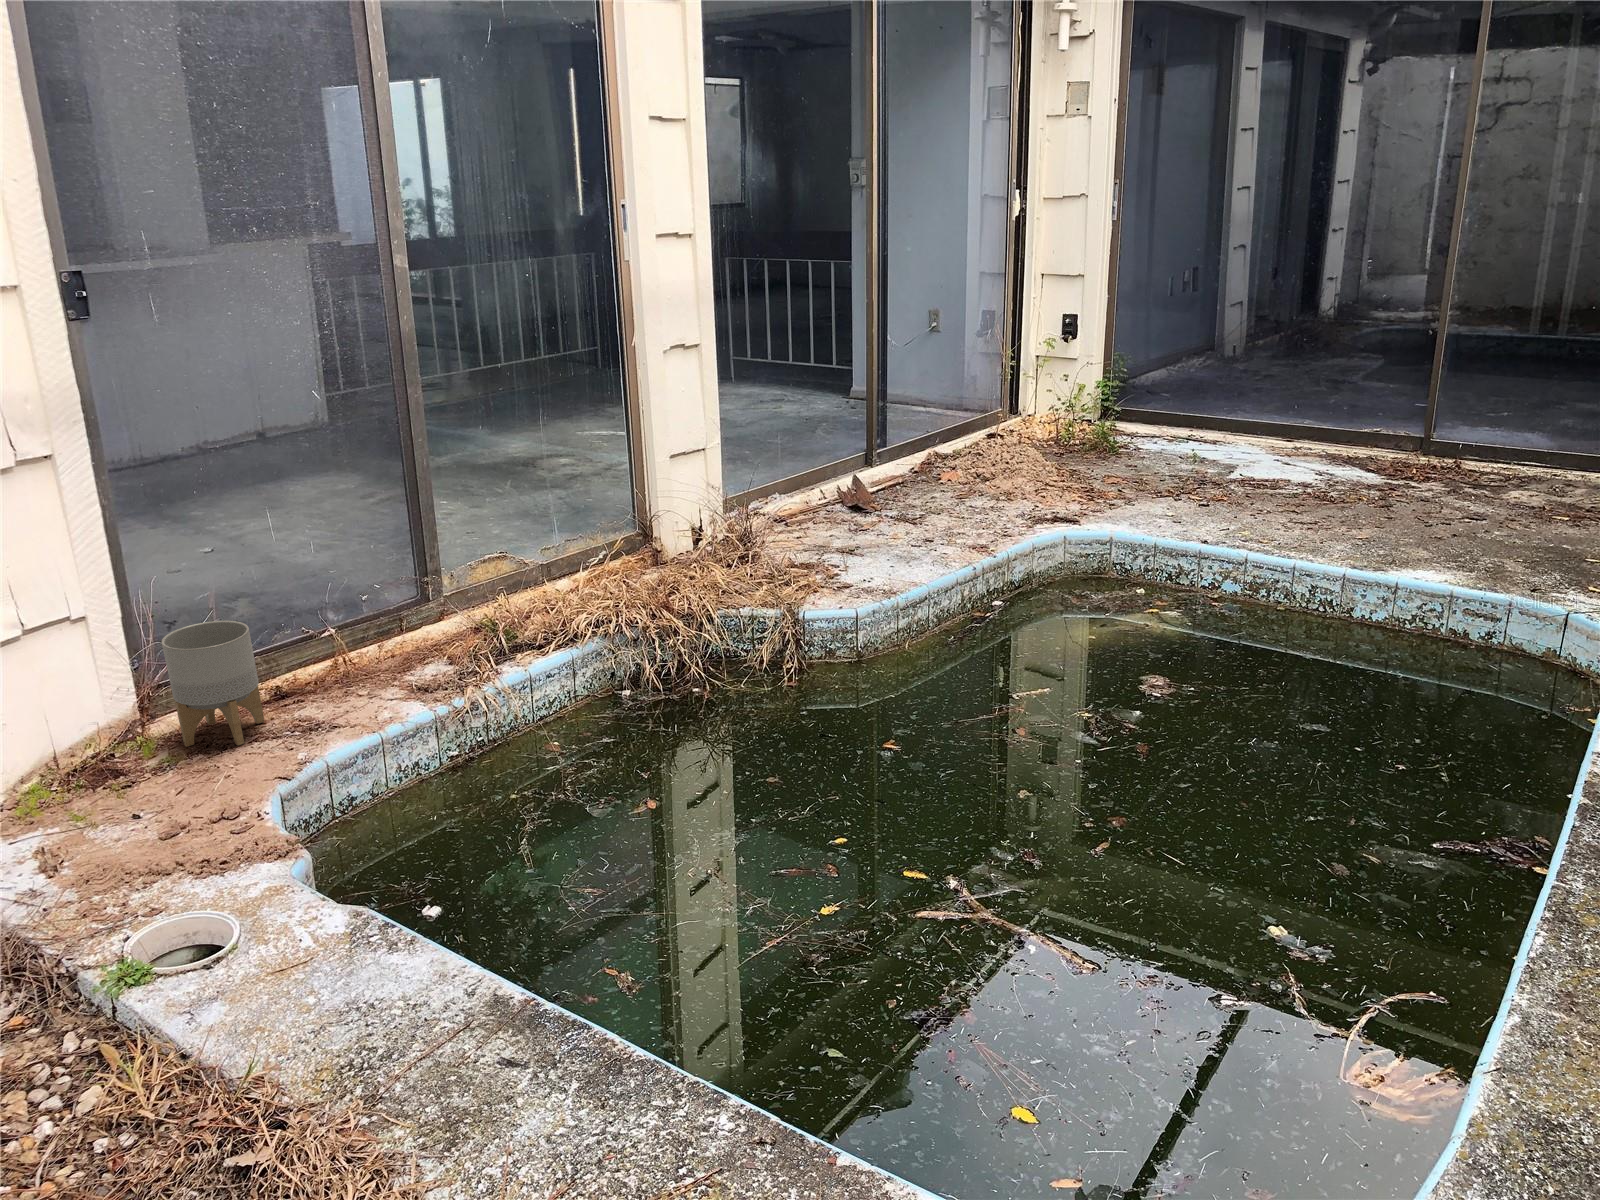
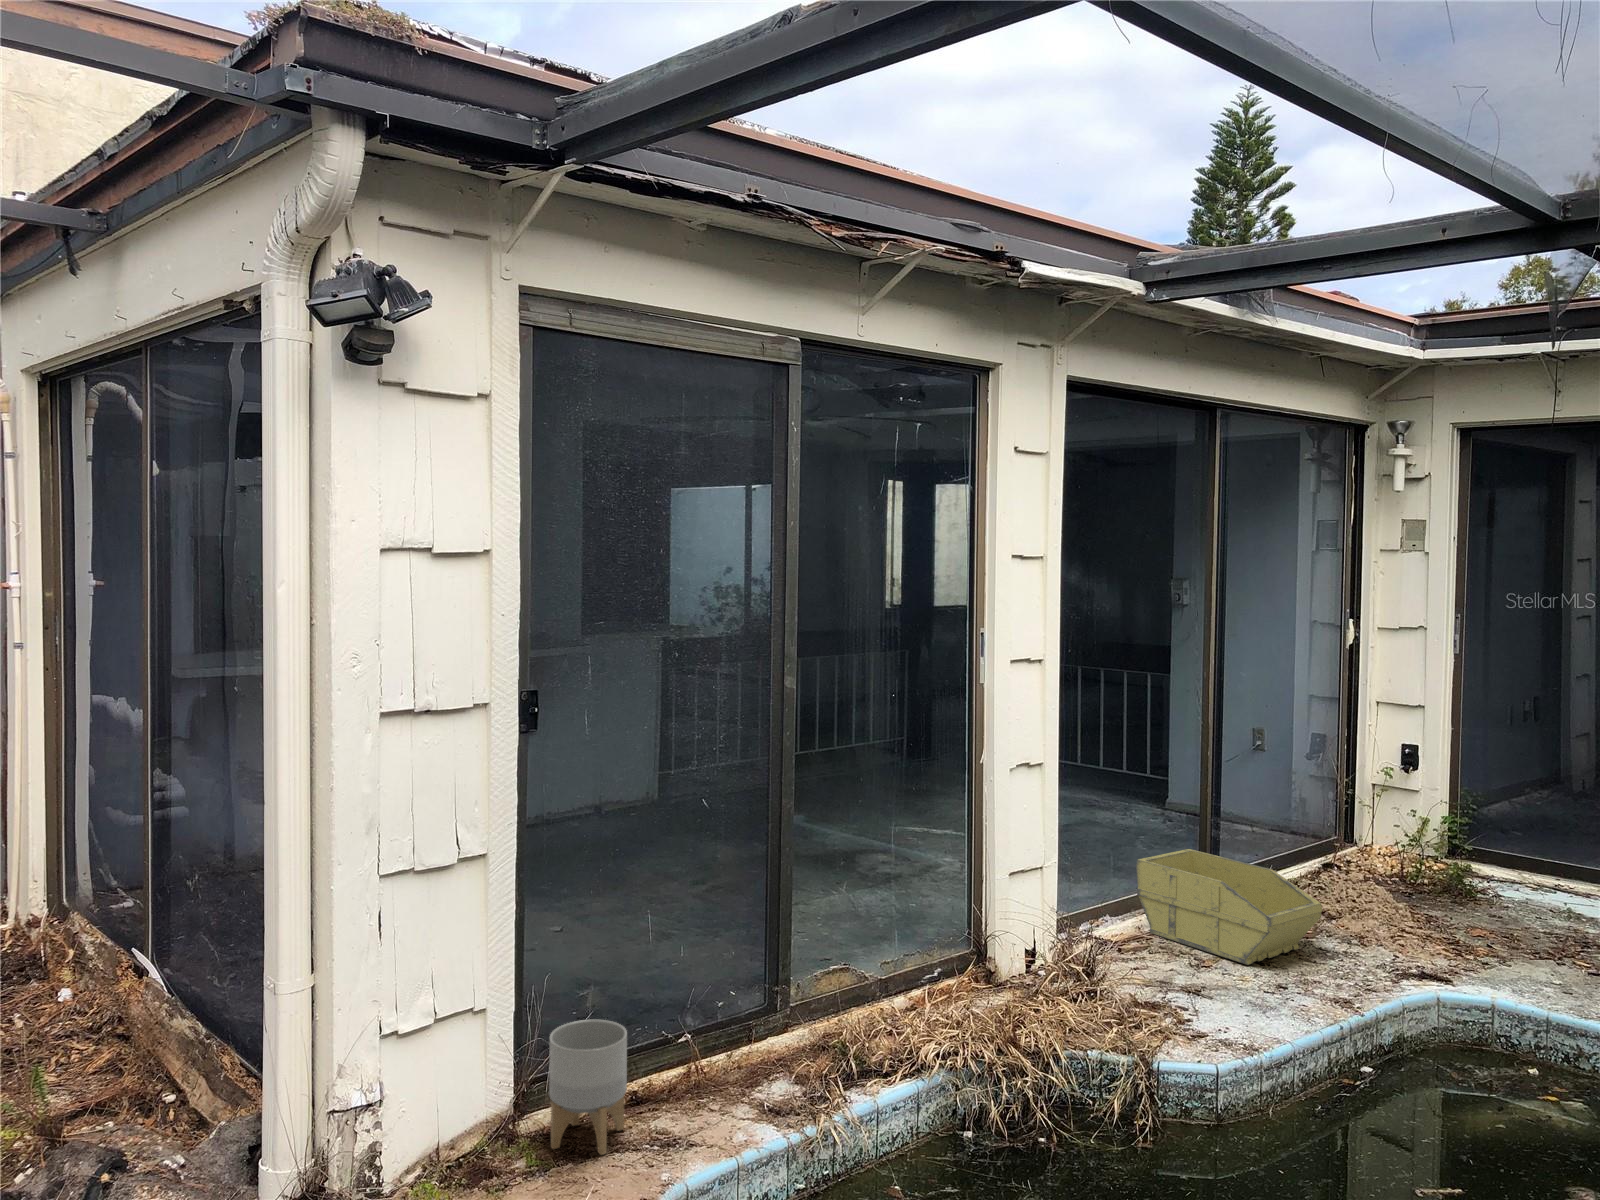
storage bin: none [804,425,972,525] -> present [1136,849,1322,965]

